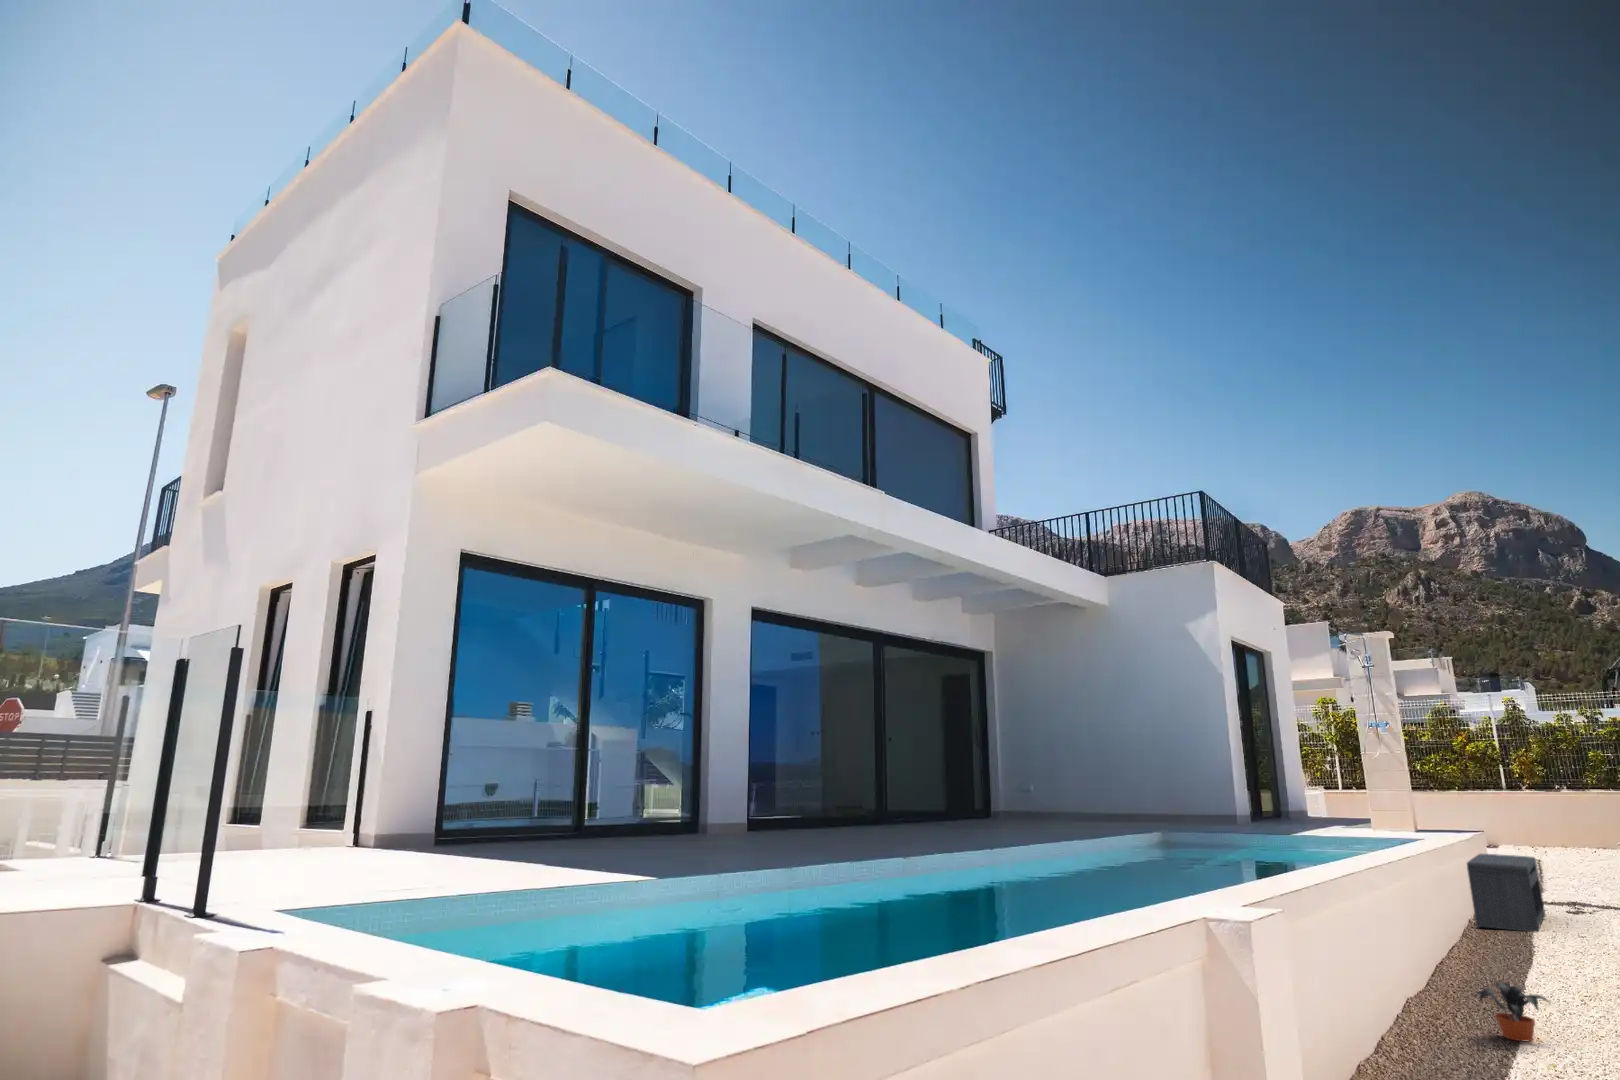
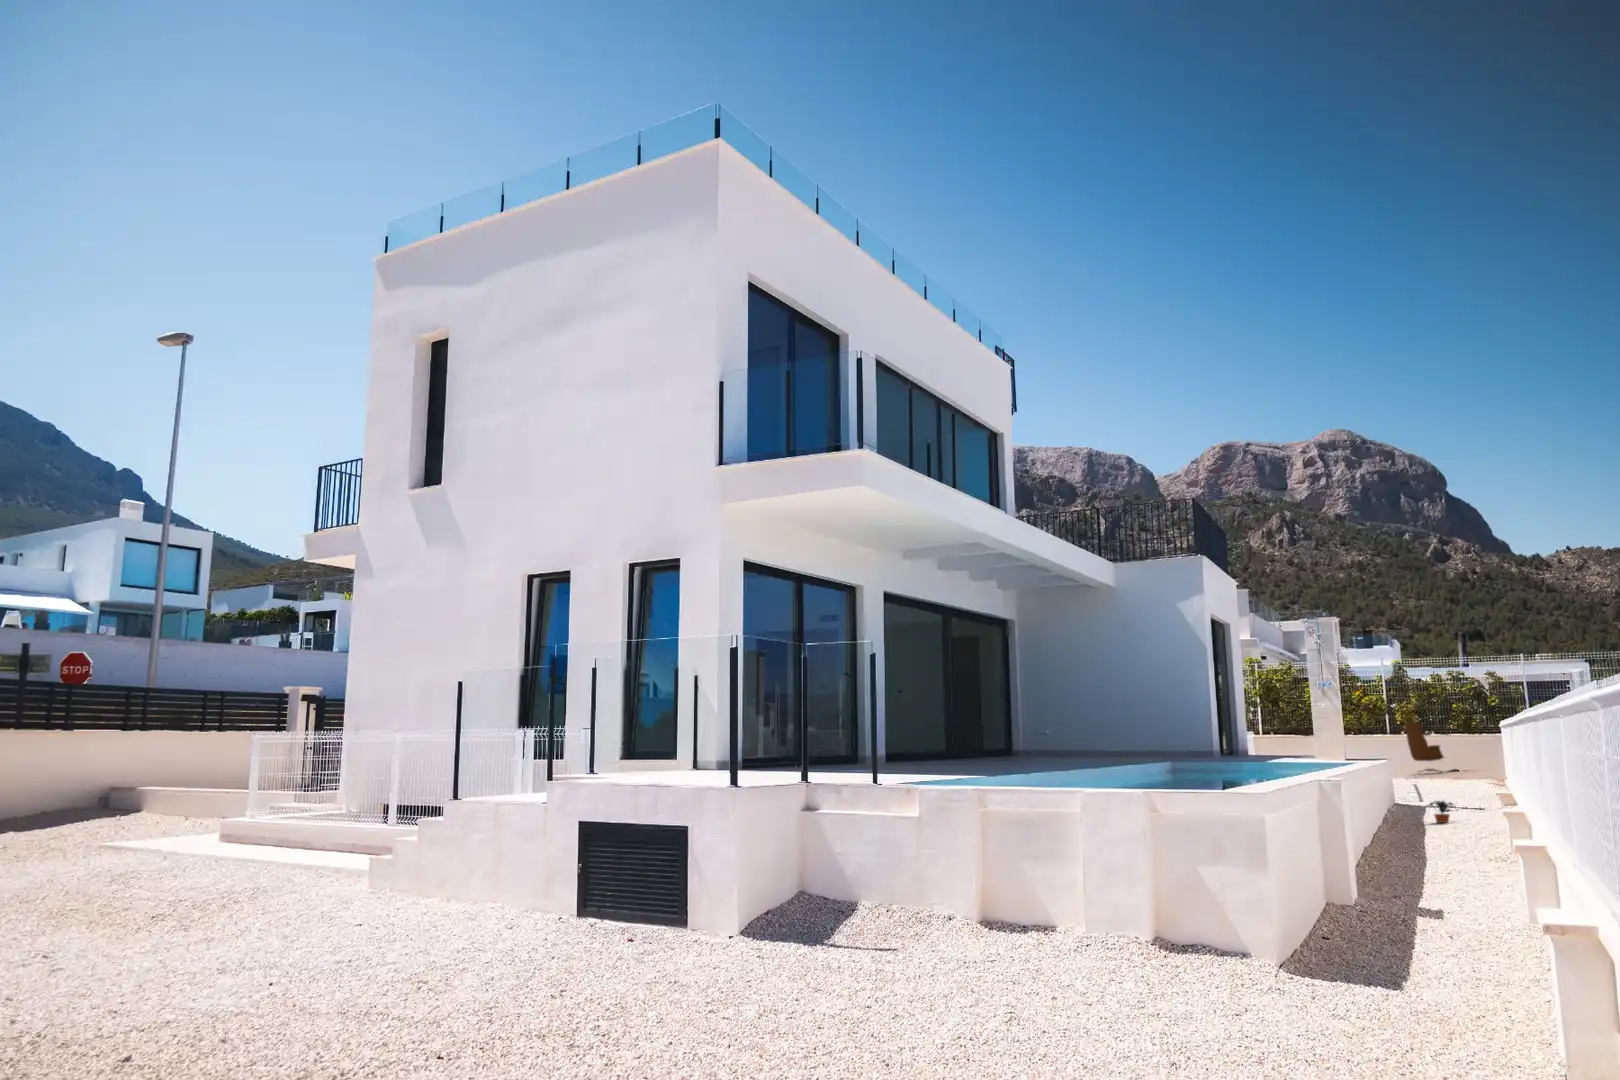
lounge chair: none [1515,780,1617,850] -> present [1404,723,1457,772]
bench: present [1467,854,1545,932] -> none [1400,762,1436,802]

